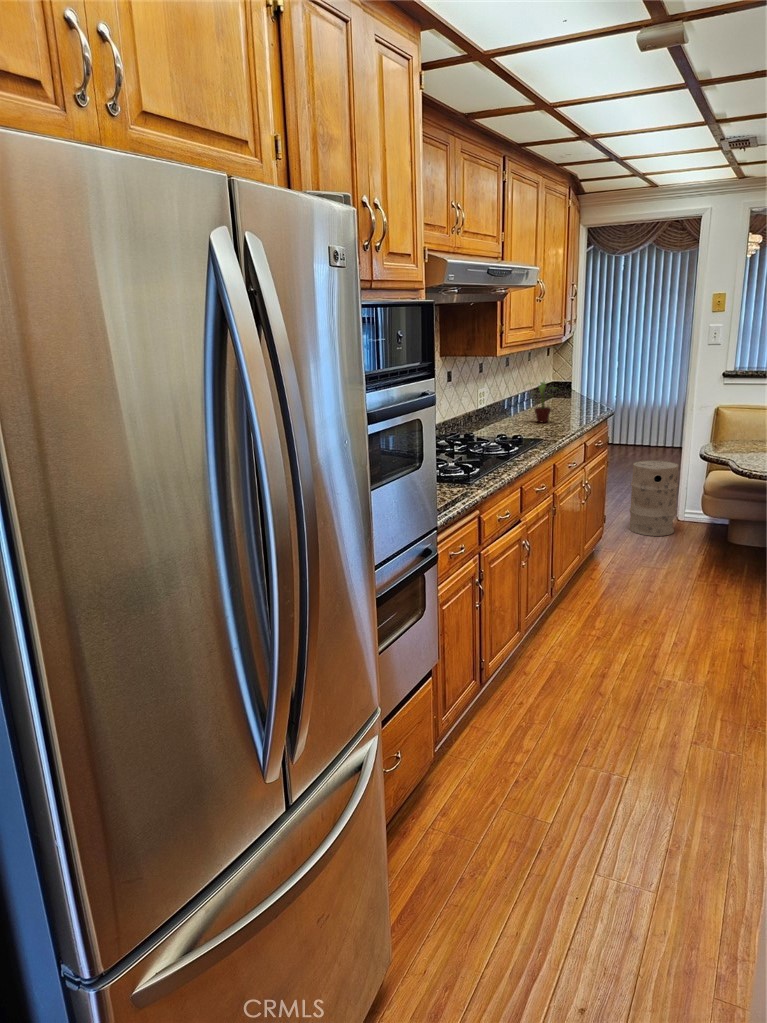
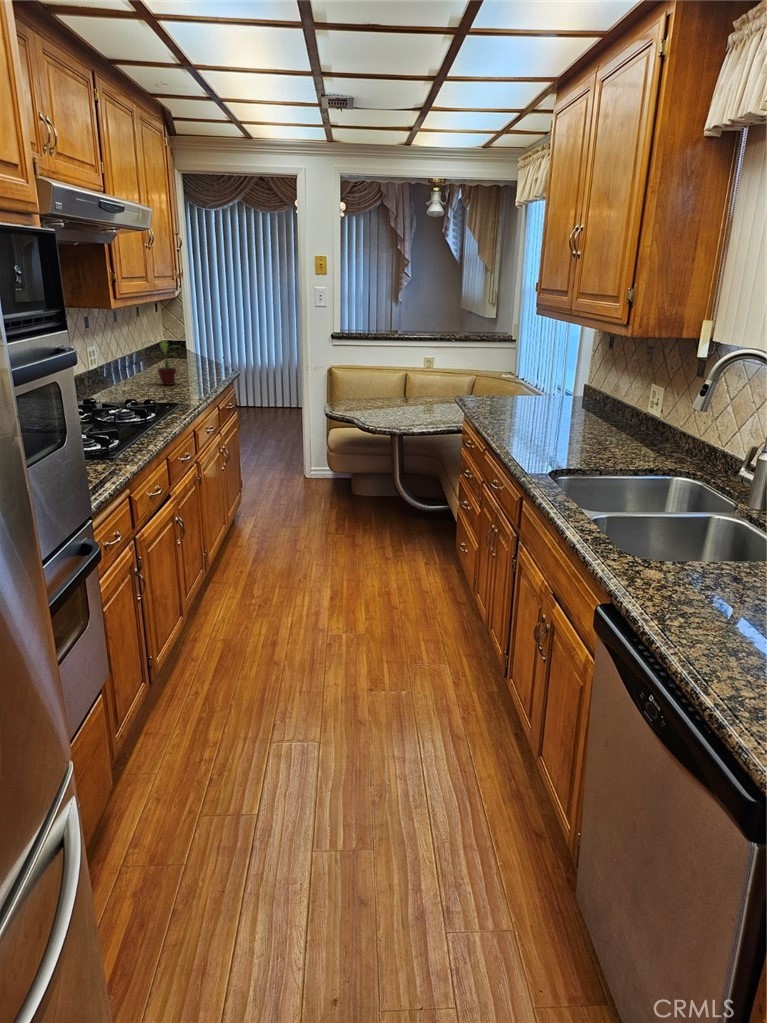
trash can: present [629,460,679,536] -> none [258,420,303,495]

